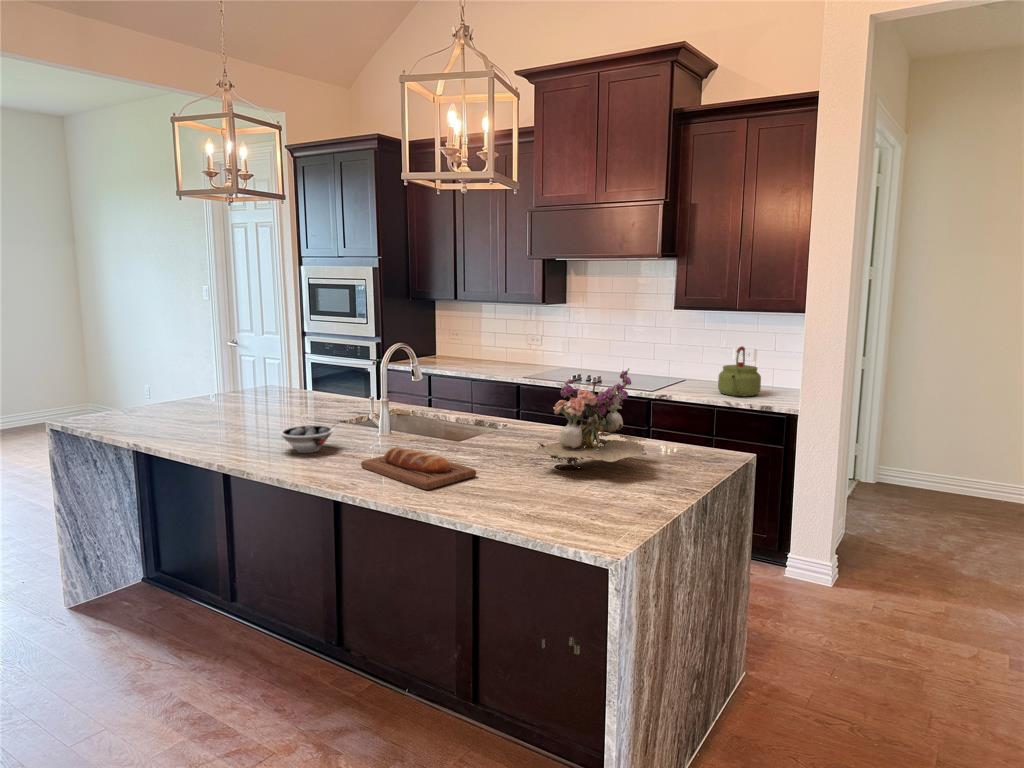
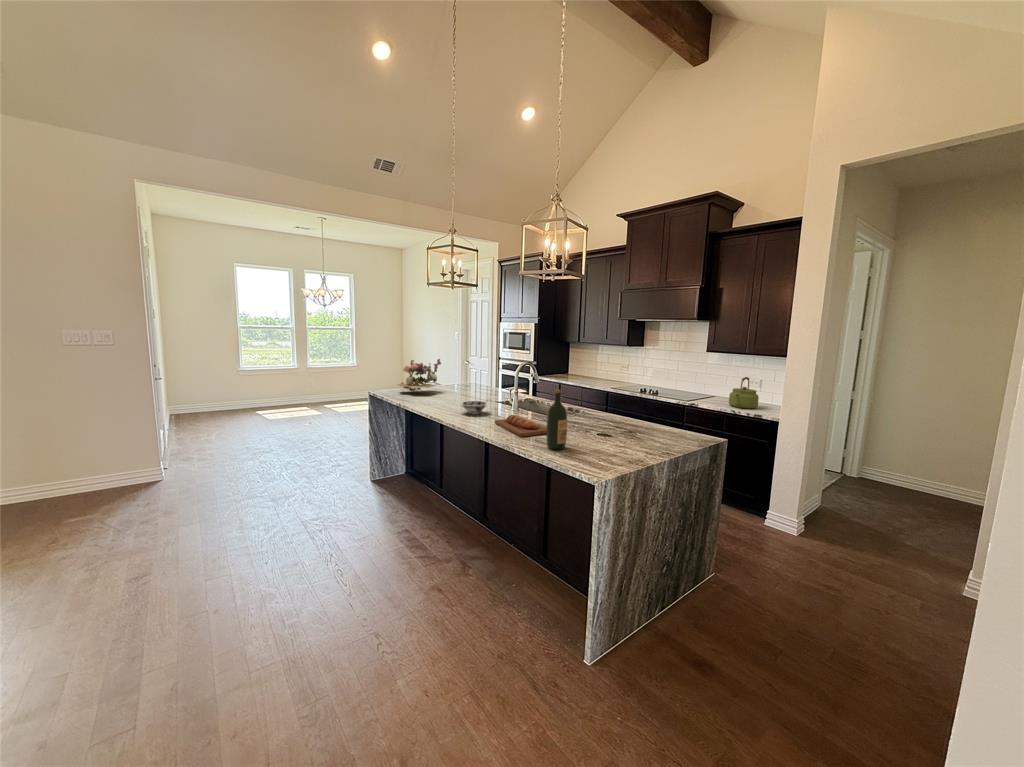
flower arrangement: present [535,368,647,466] -> present [398,359,442,392]
wine bottle: none [484,396,522,508] -> present [546,390,567,450]

